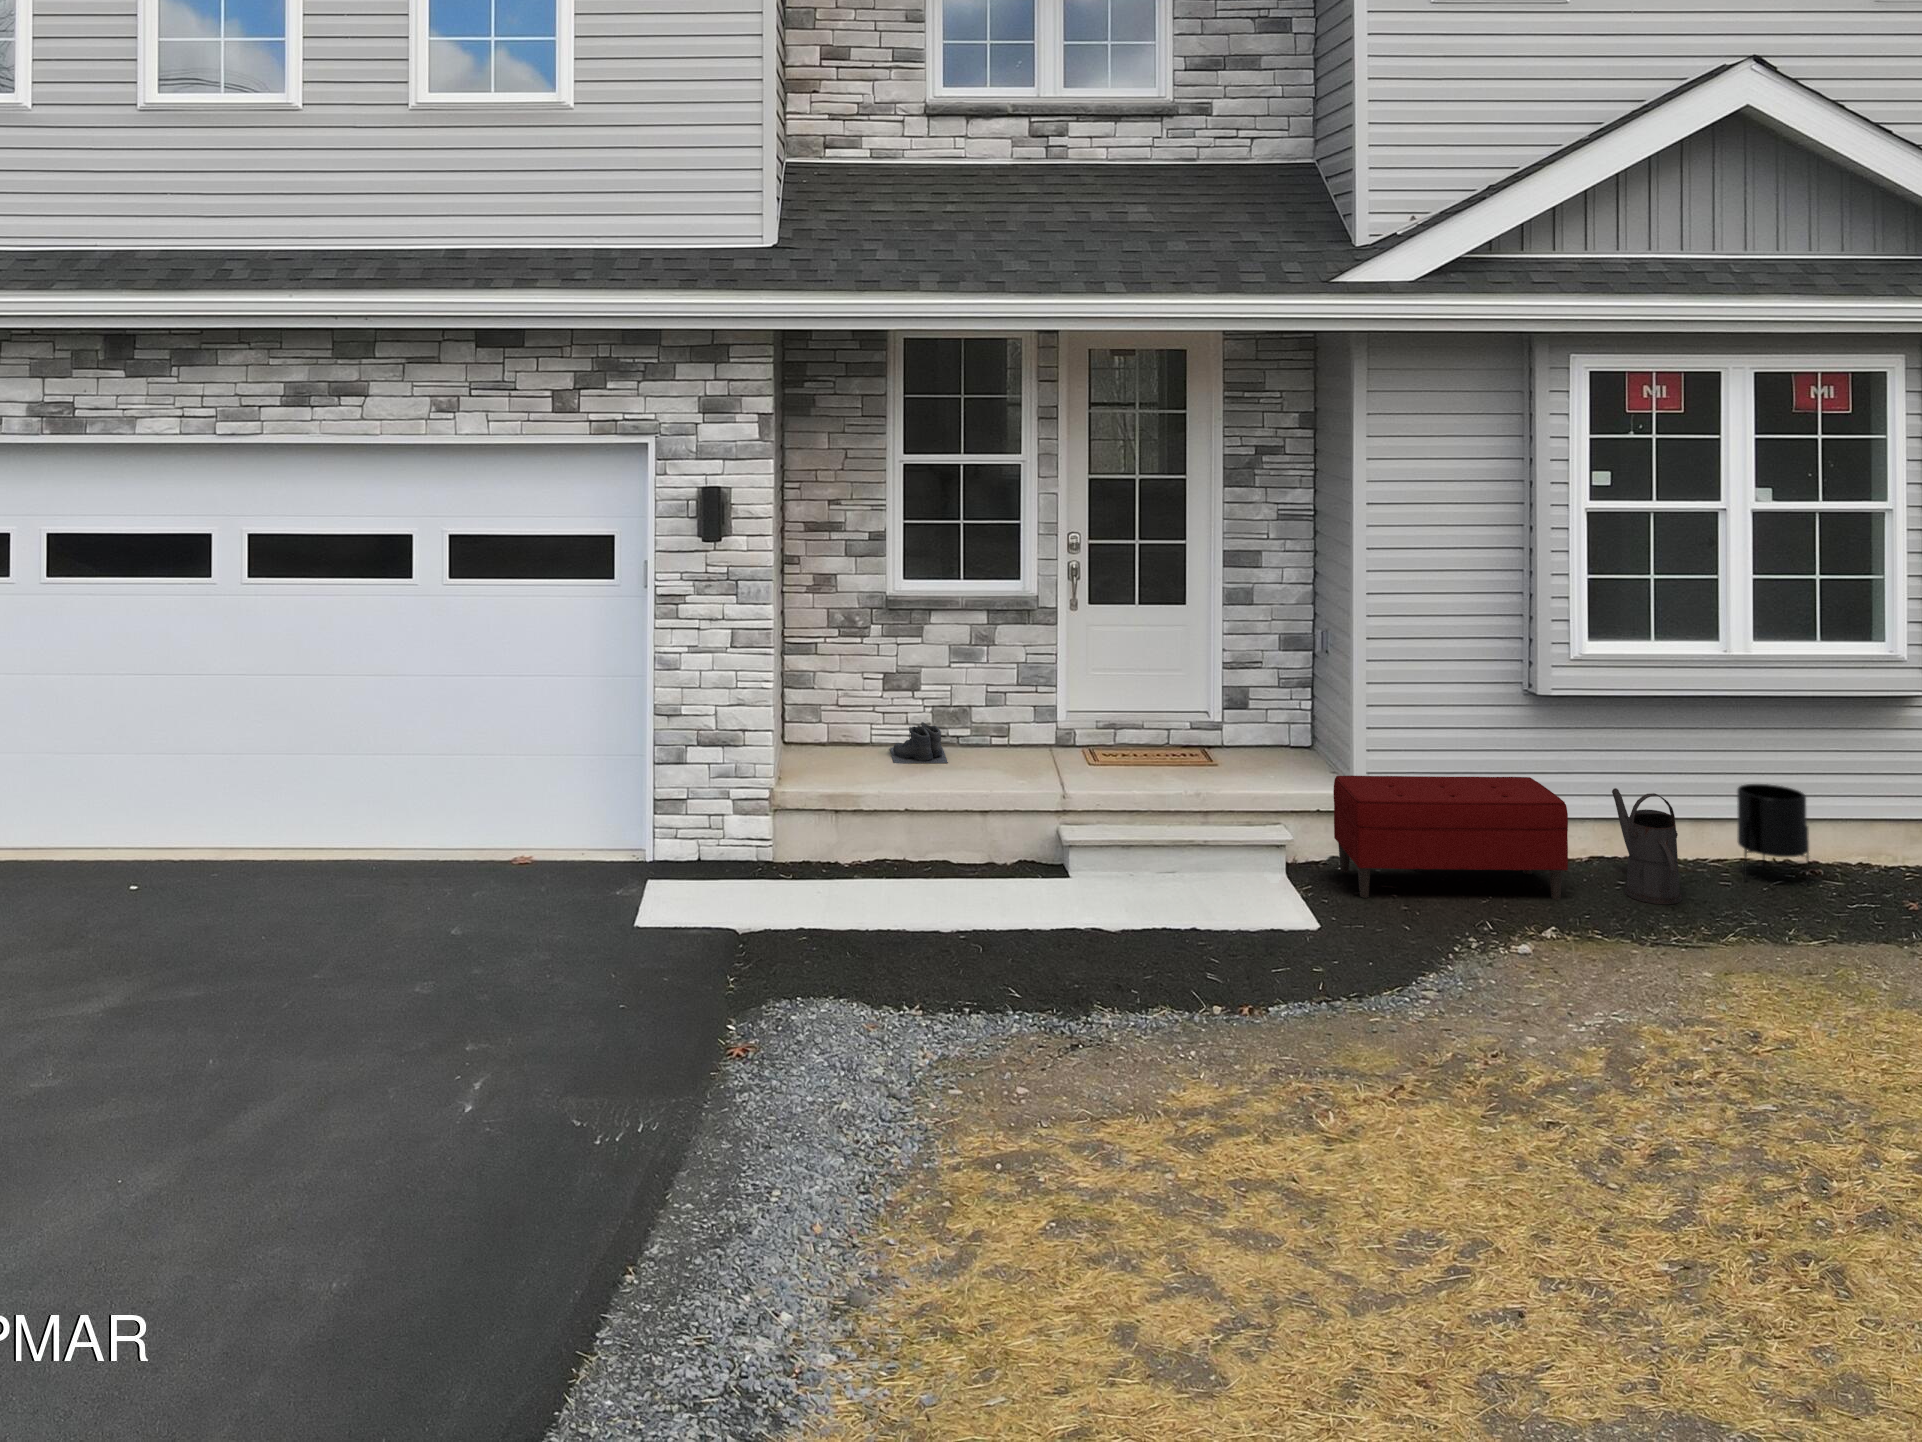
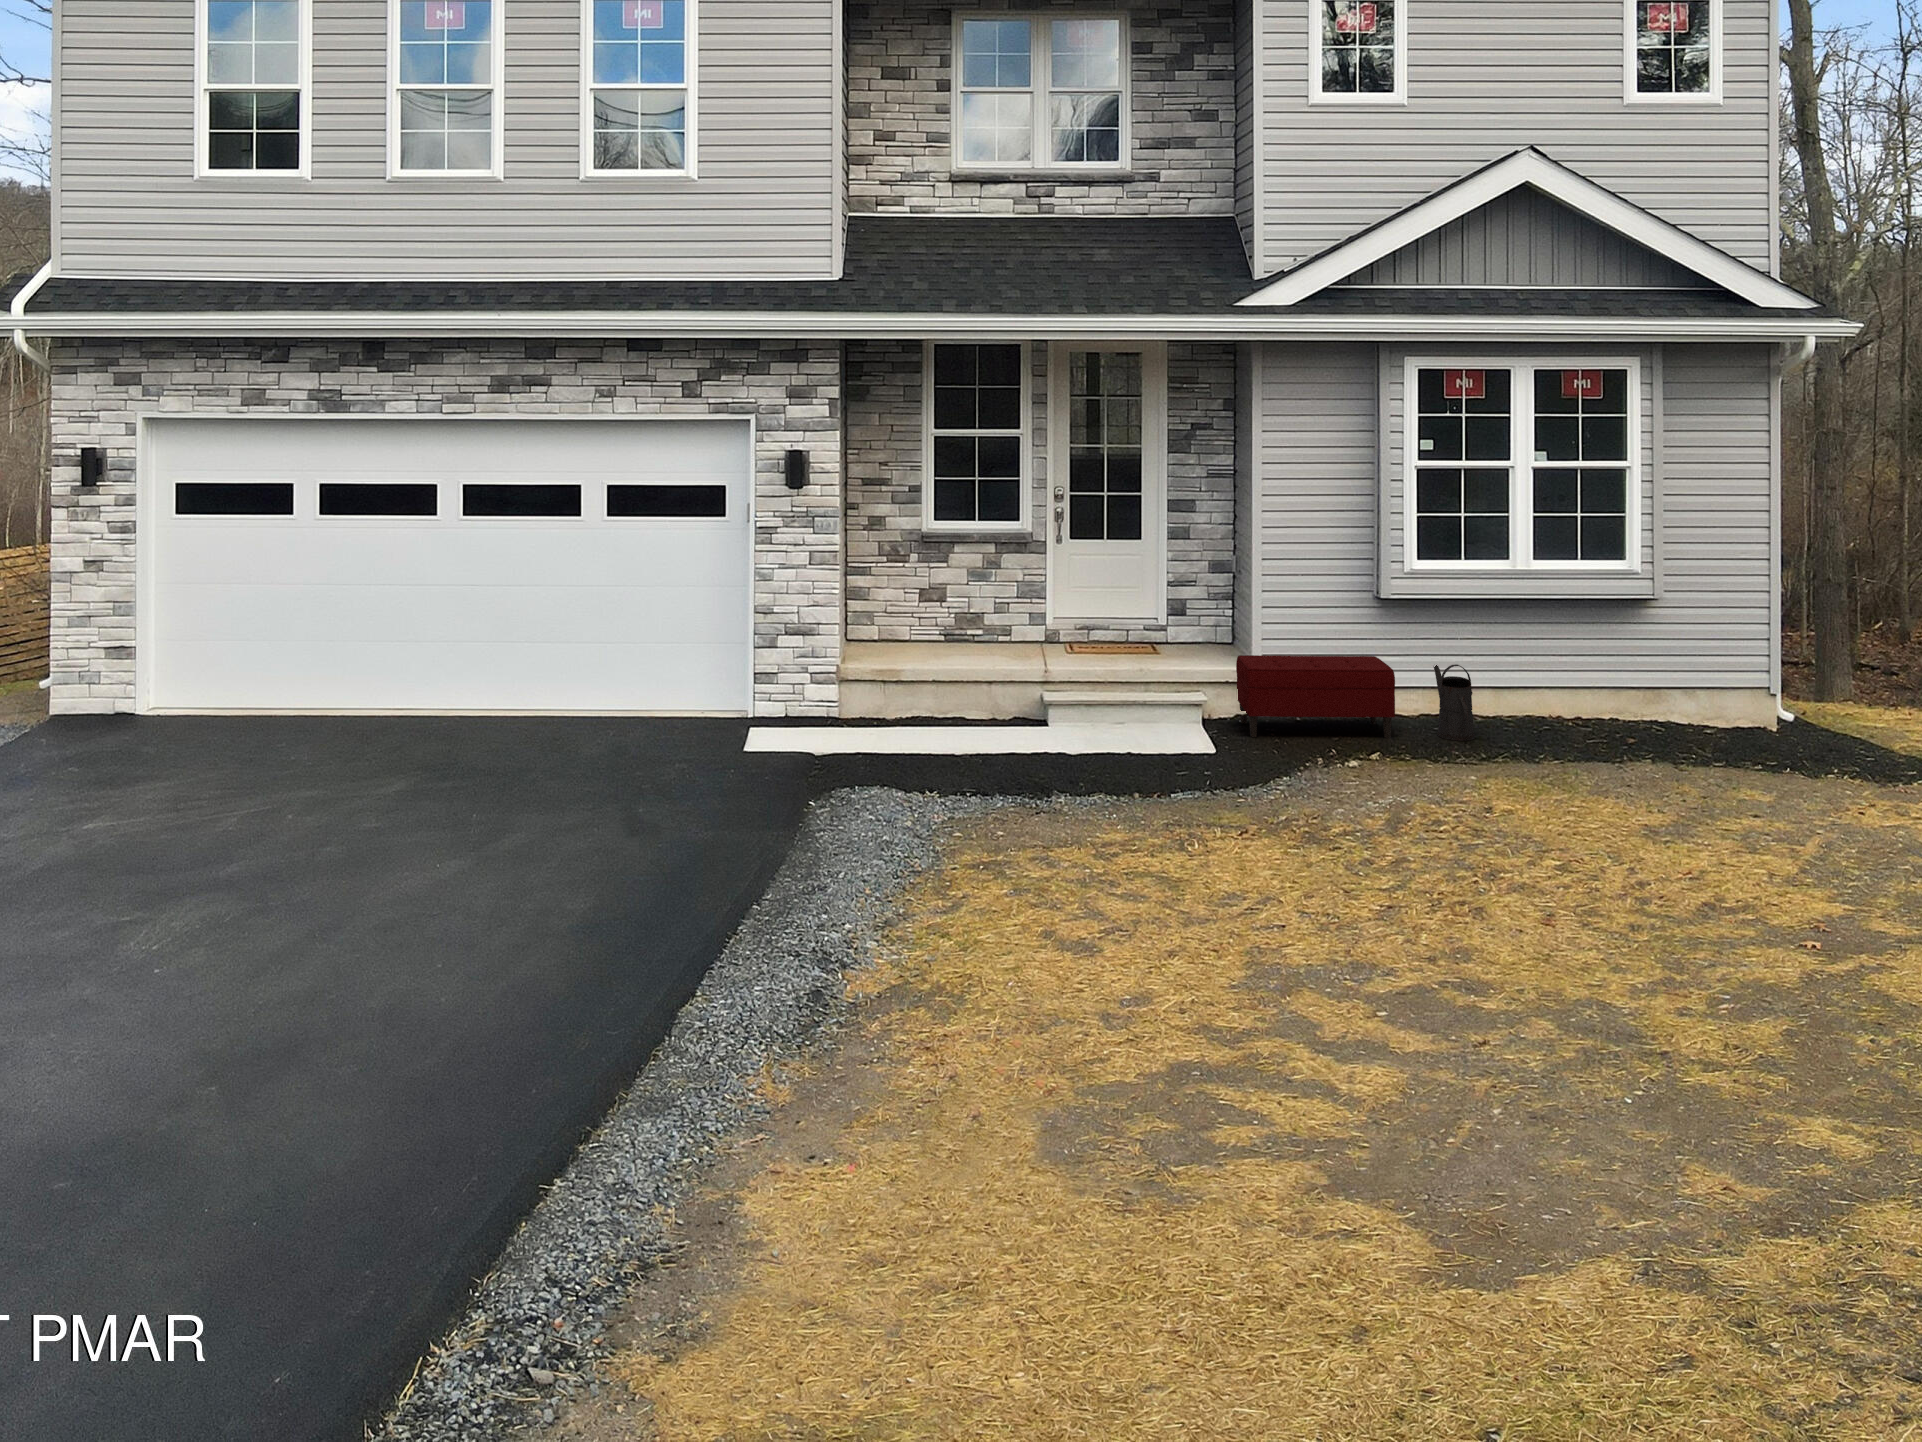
boots: present [890,722,948,763] -> none [924,623,965,652]
planter: present [1737,784,1809,885] -> none [1521,661,1568,731]

